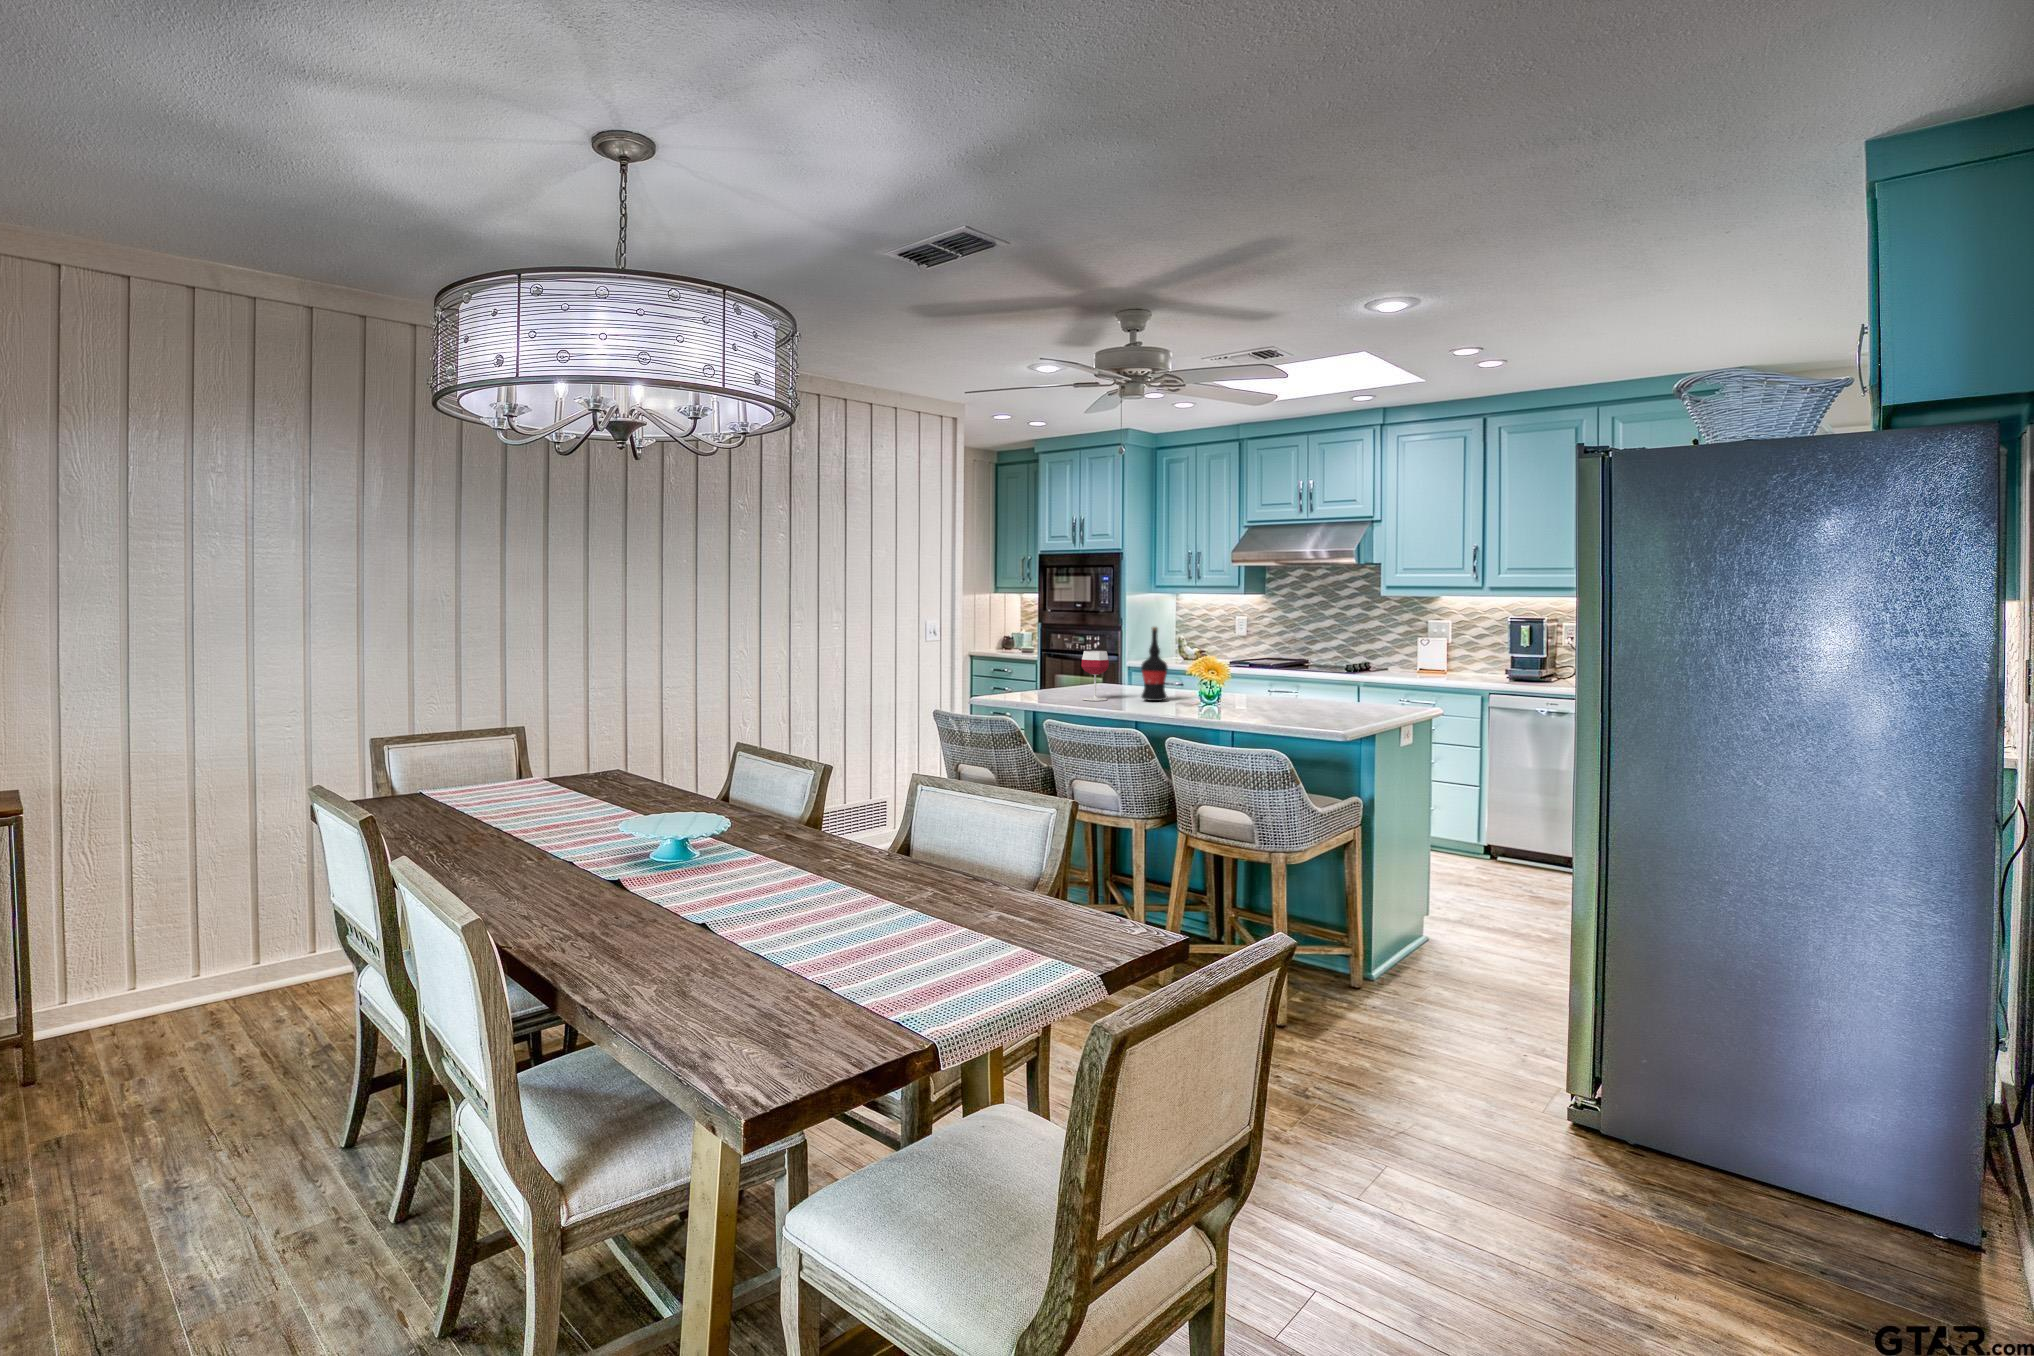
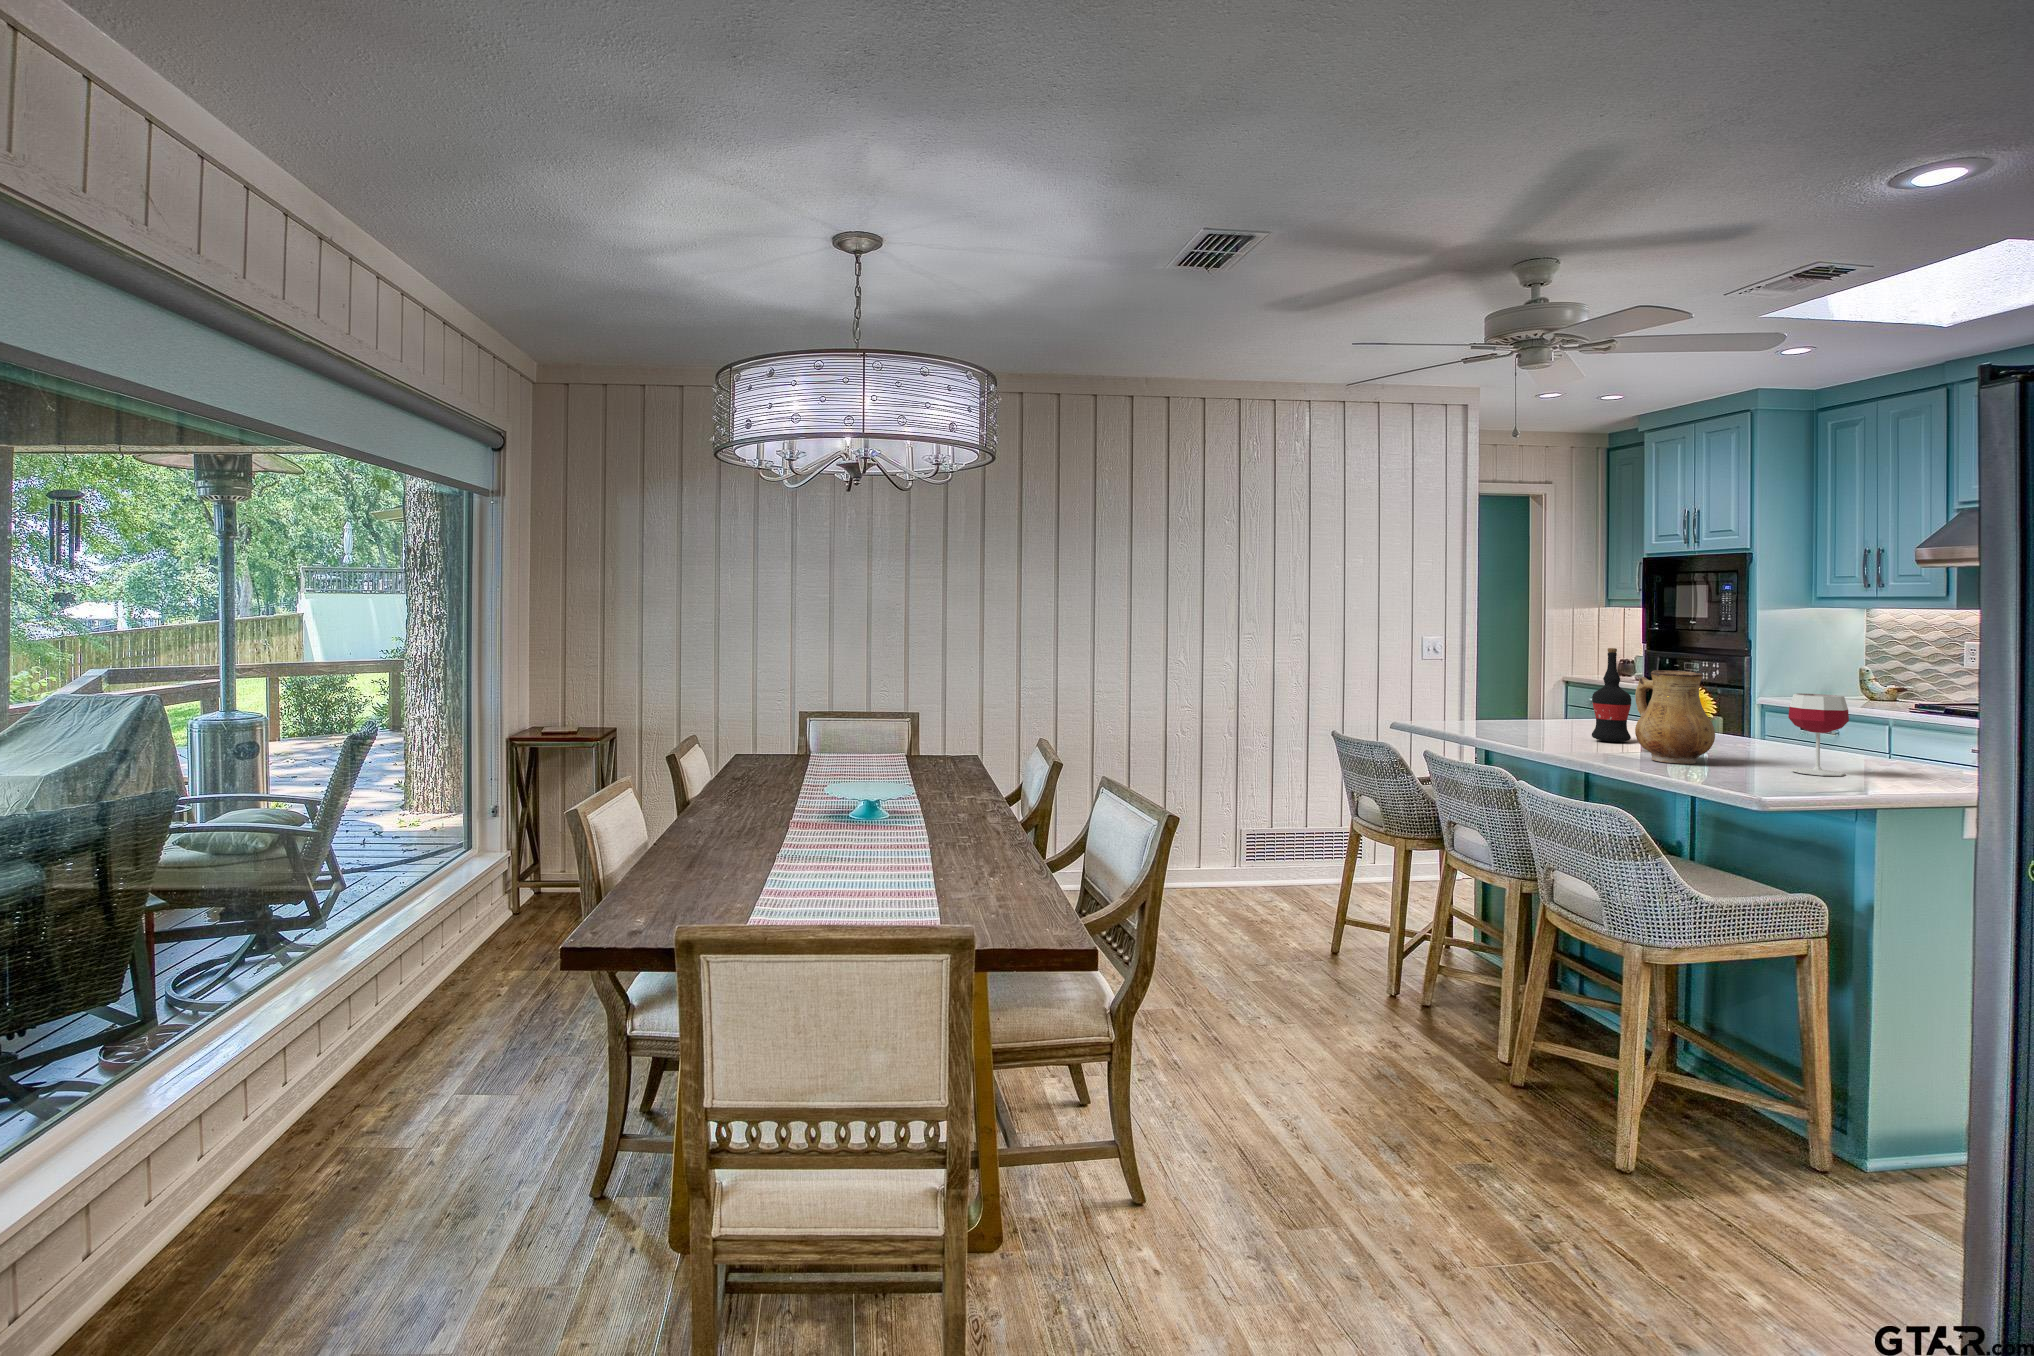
ceramic pitcher: none [1199,642,1254,713] -> present [1635,670,1715,764]
wineglass: present [1081,651,1109,701] -> present [1788,693,1849,776]

